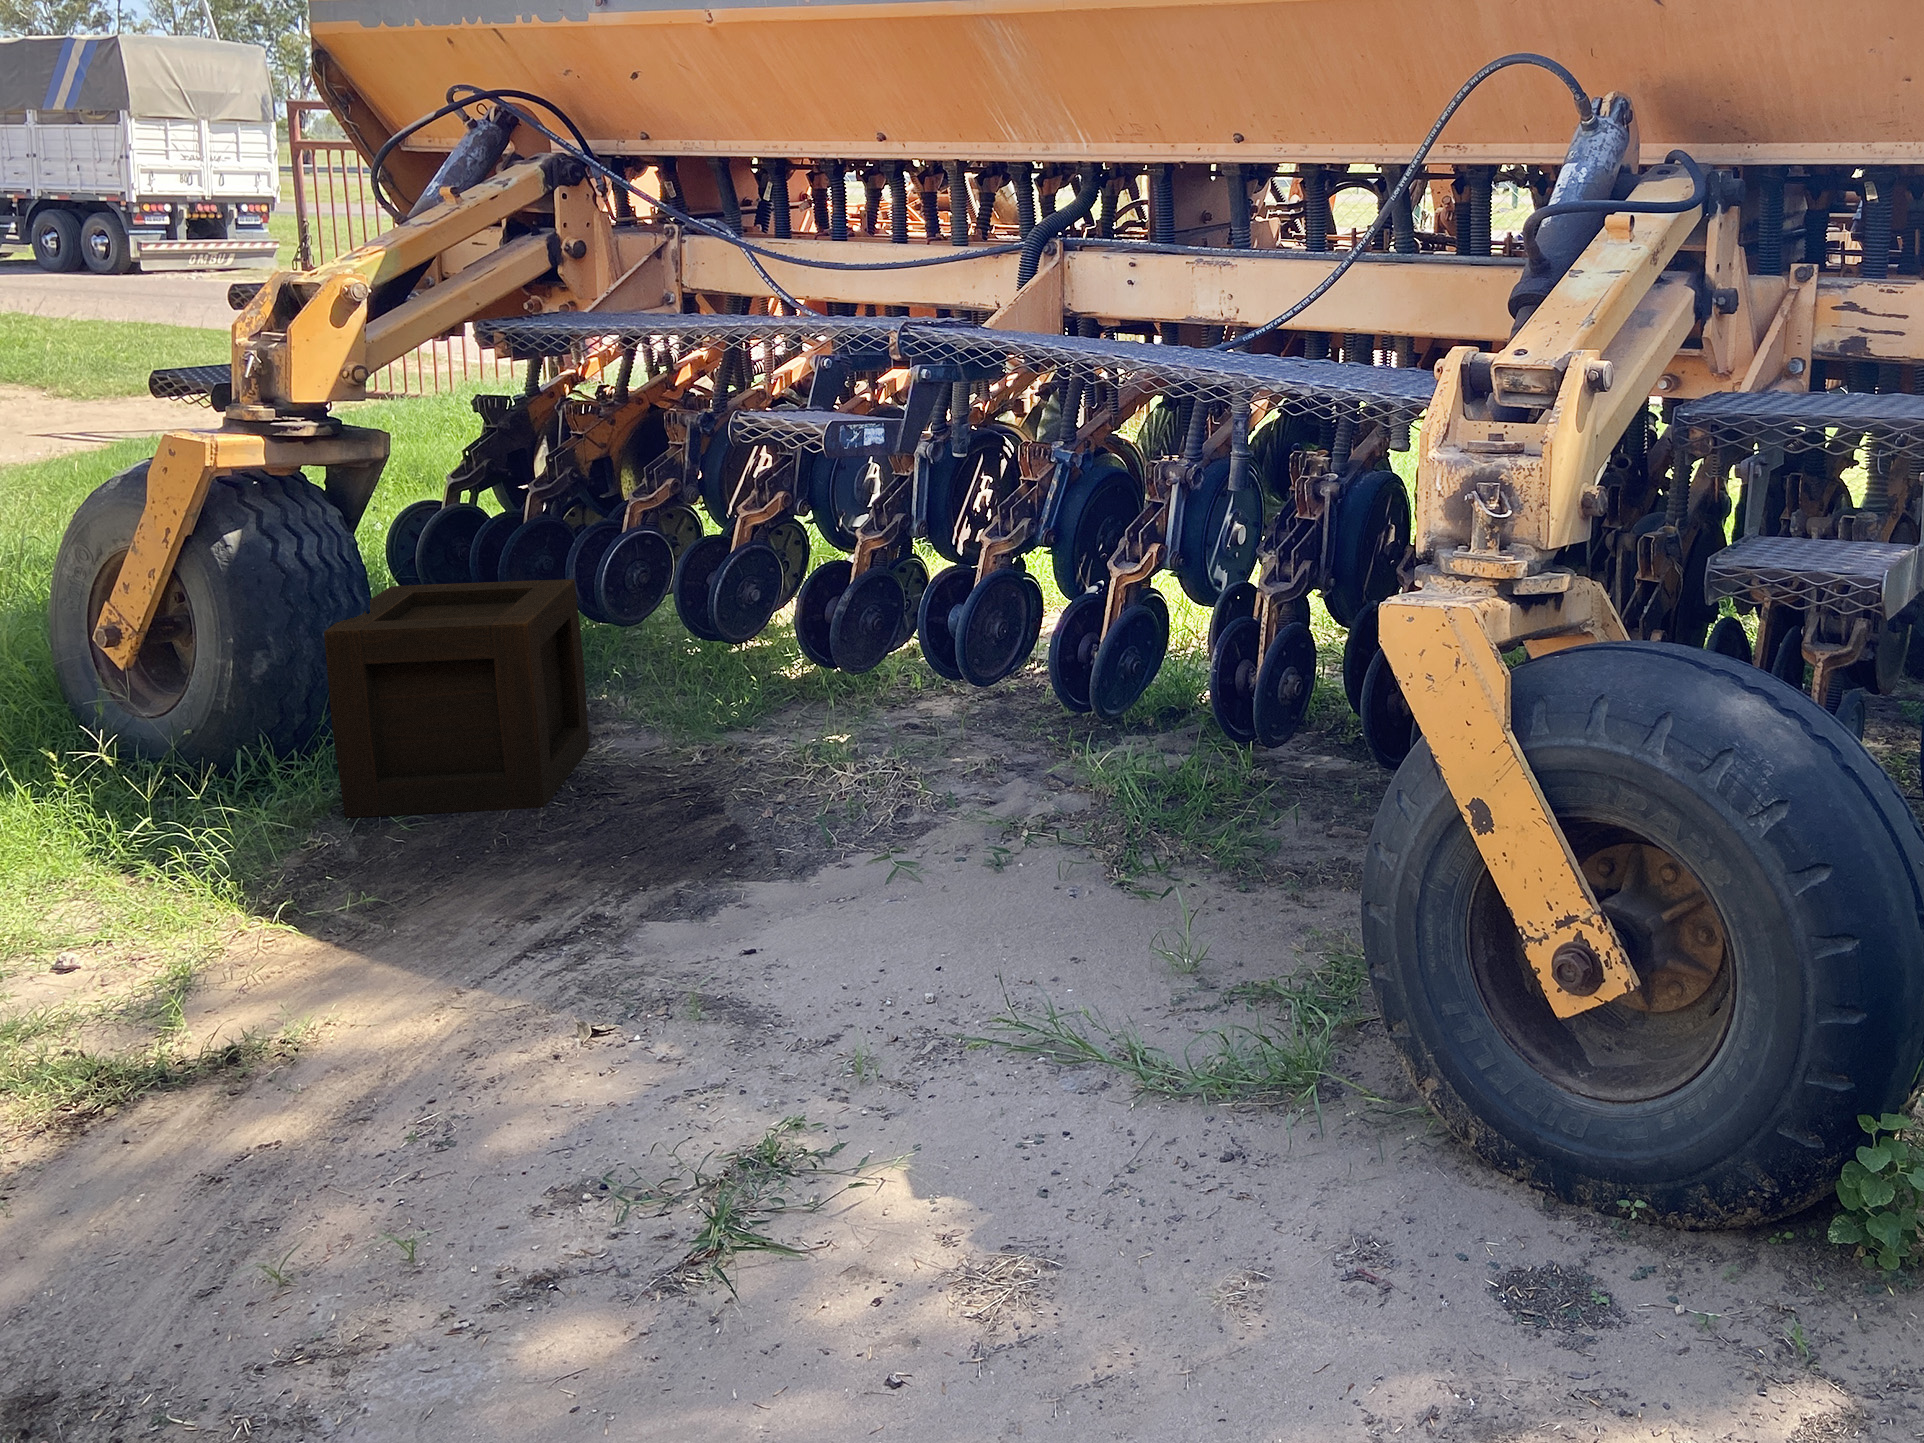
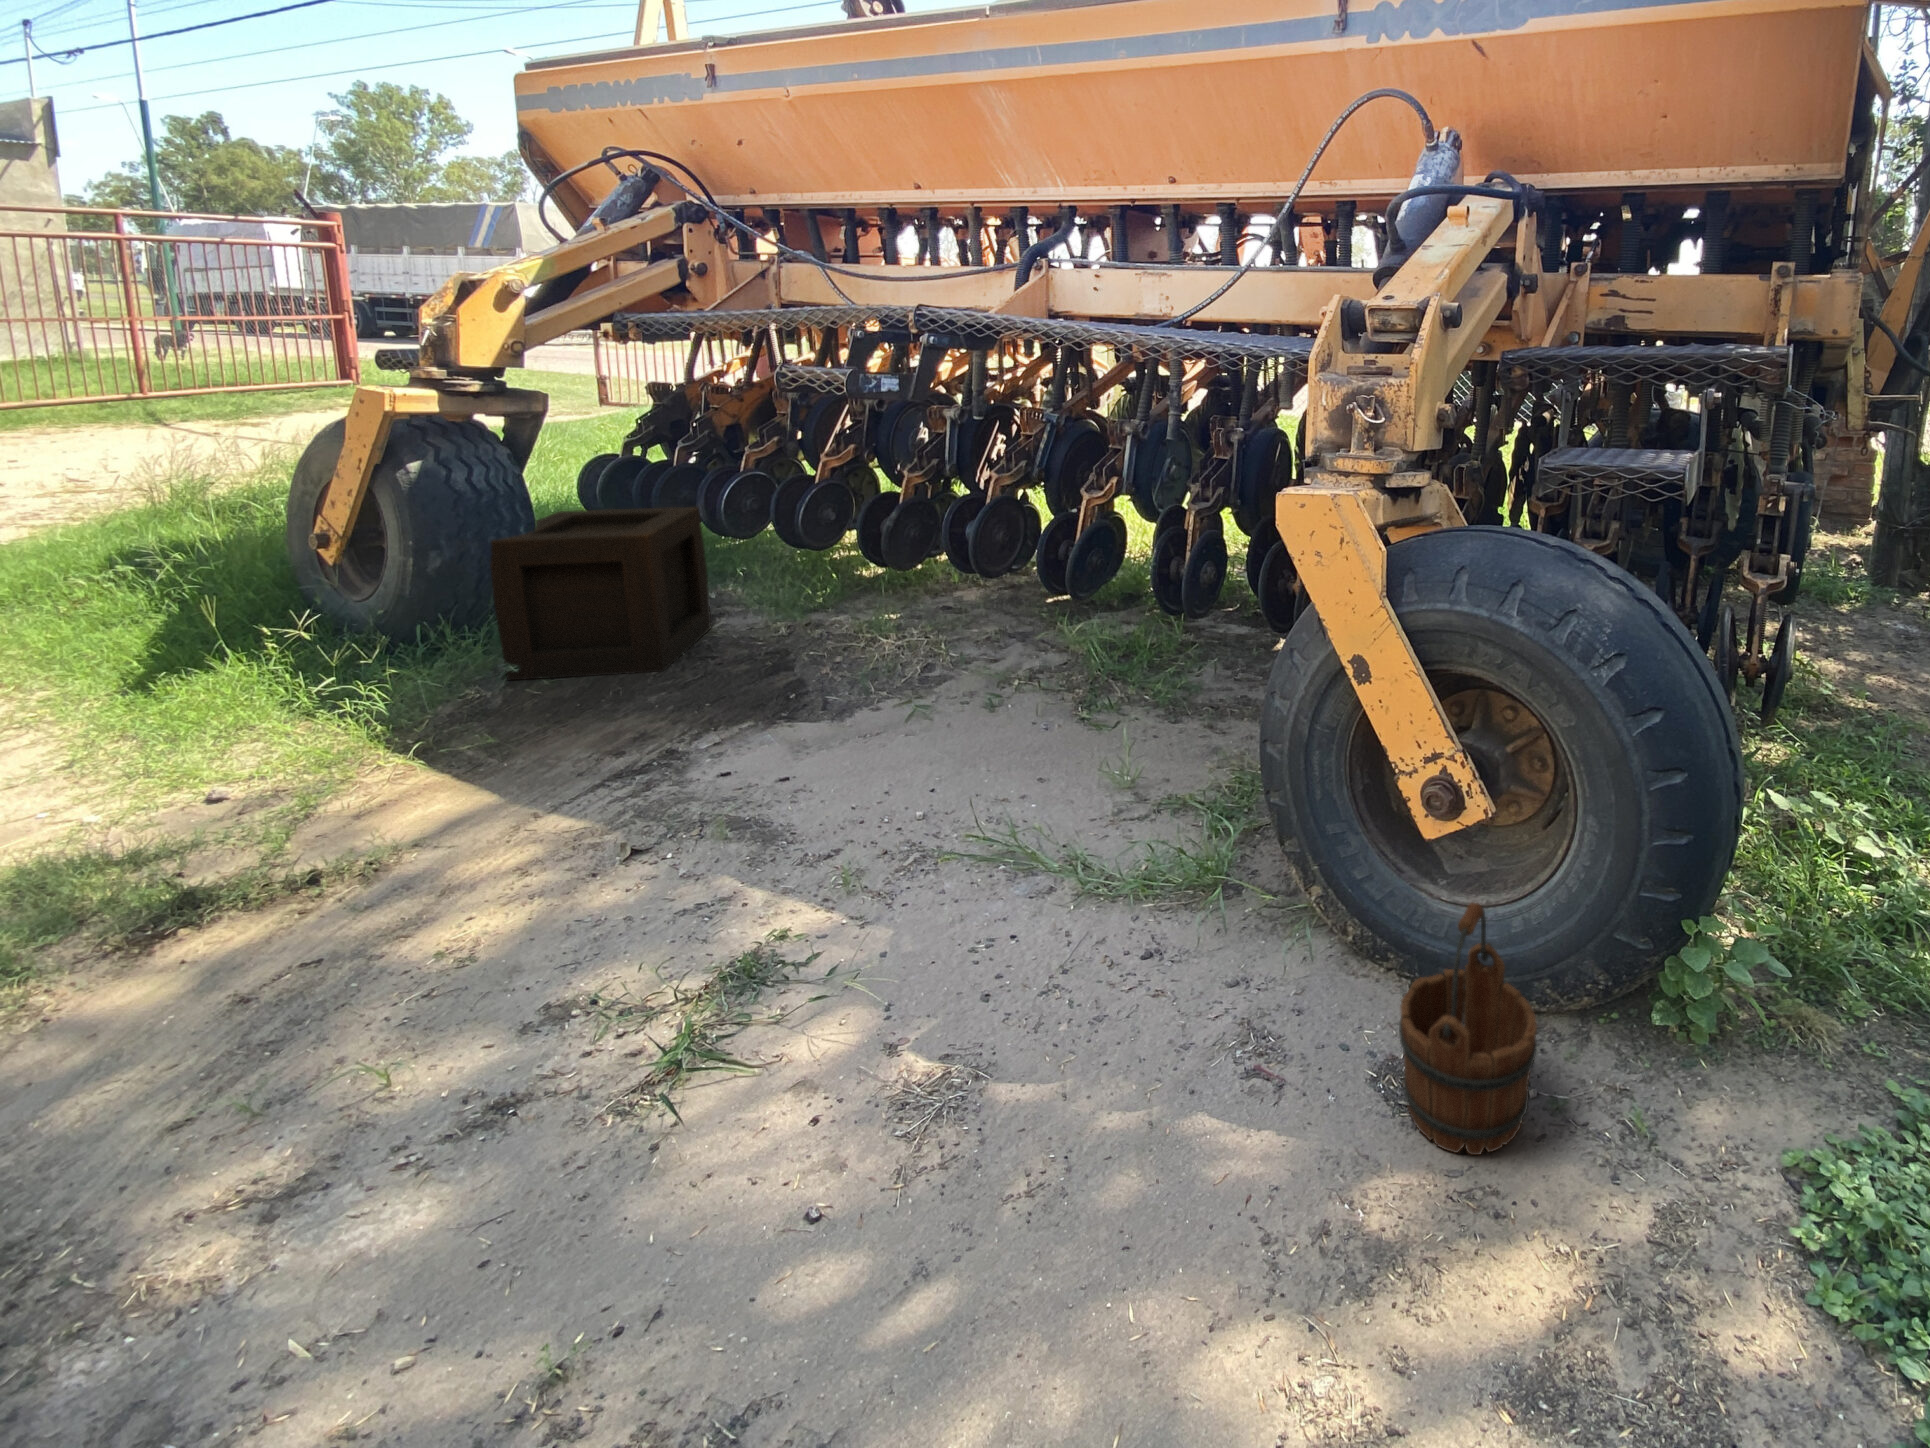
wooden bucket: none [1525,1080,1679,1357] -> present [1399,903,1537,1155]

